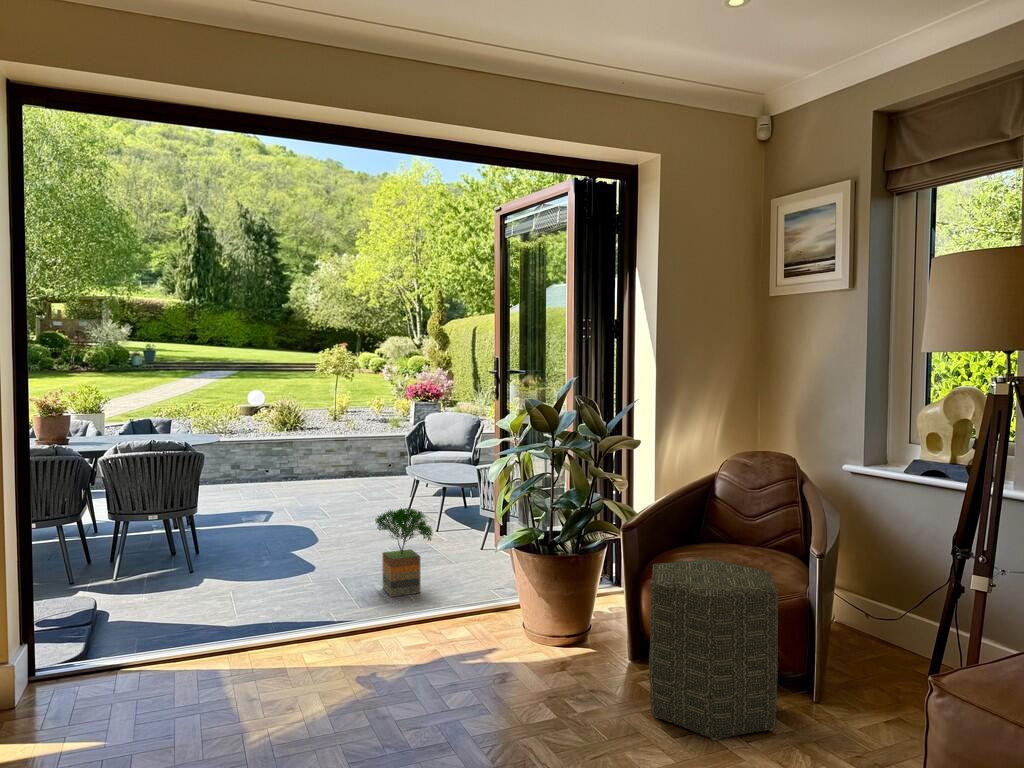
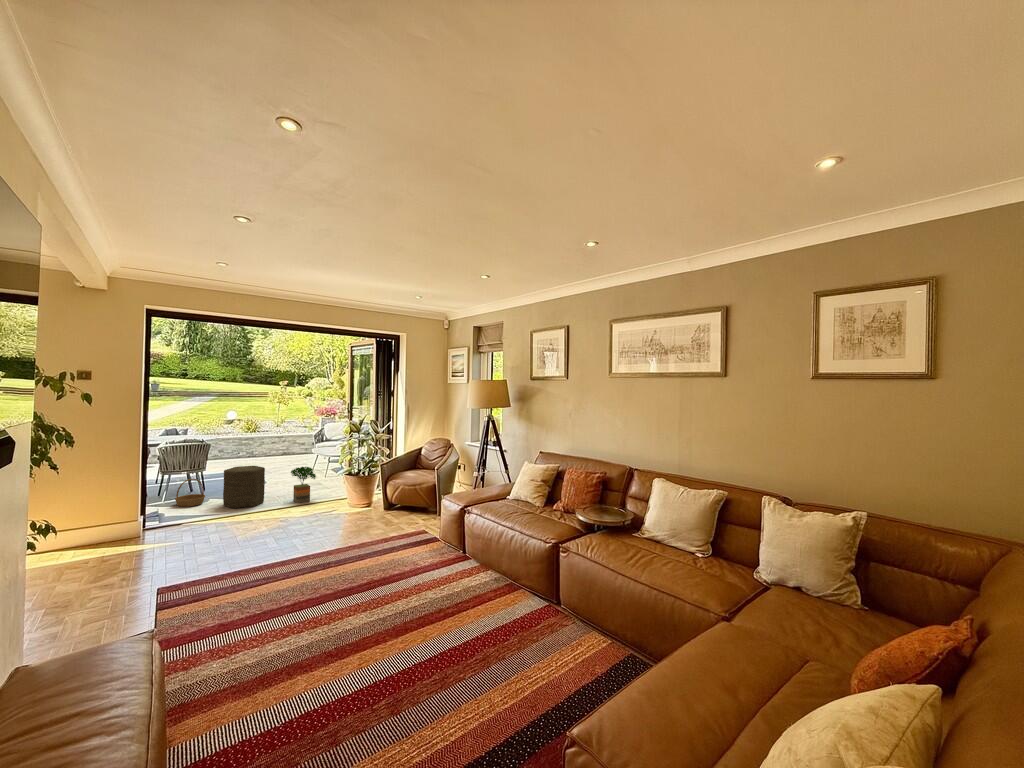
basket: none [131,531,195,596] -> present [175,479,205,507]
ottoman: present [649,559,778,740] -> present [223,466,265,509]

